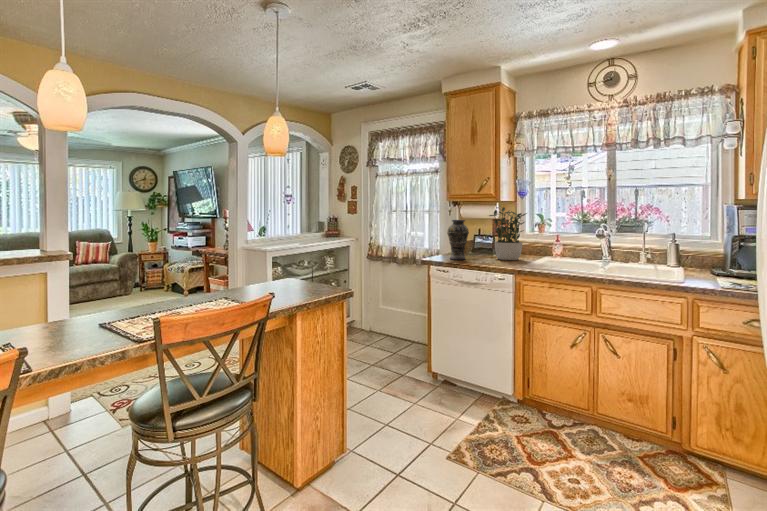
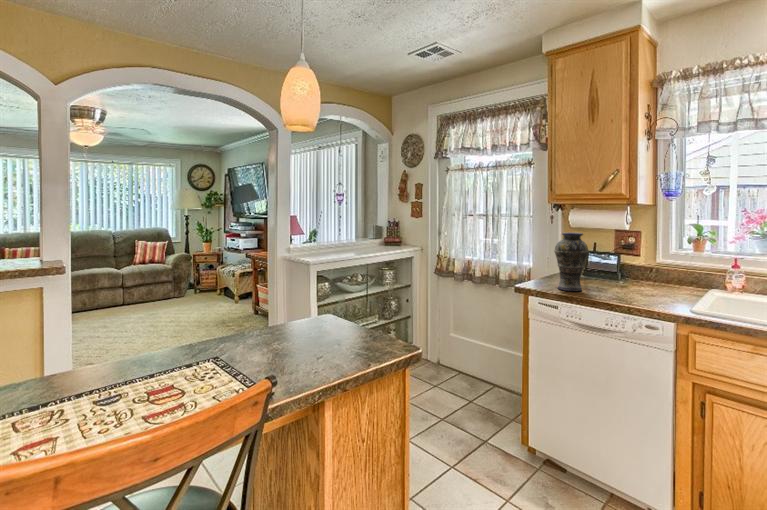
potted plant: present [489,207,527,260] -> none [617,214,683,294]

